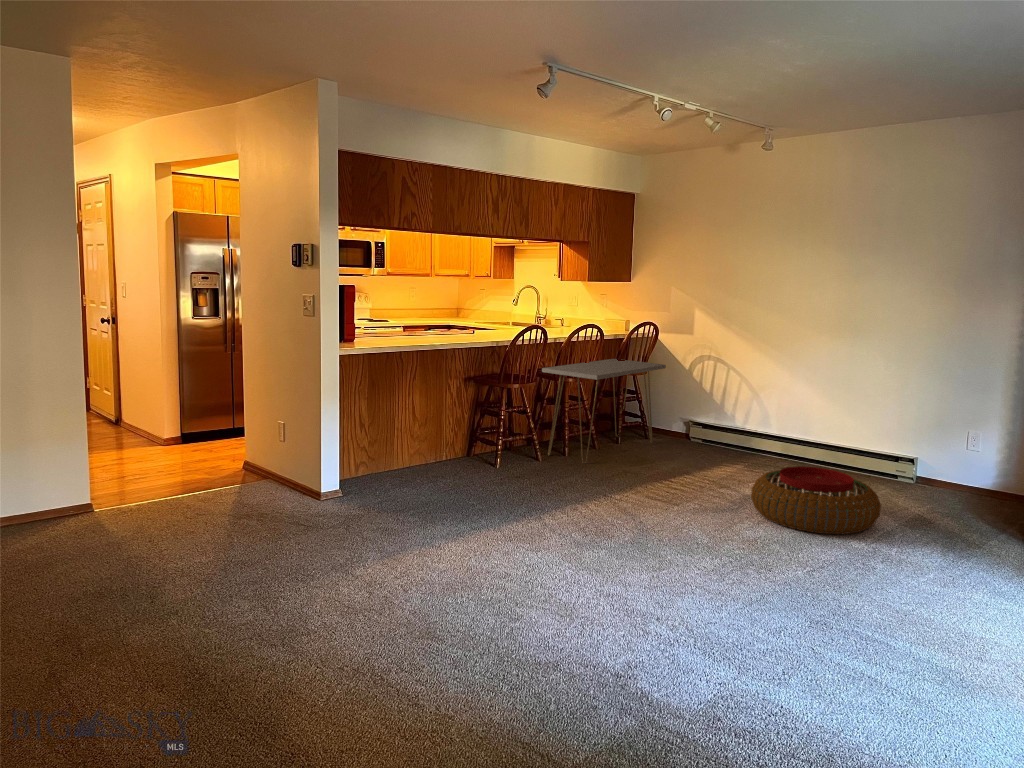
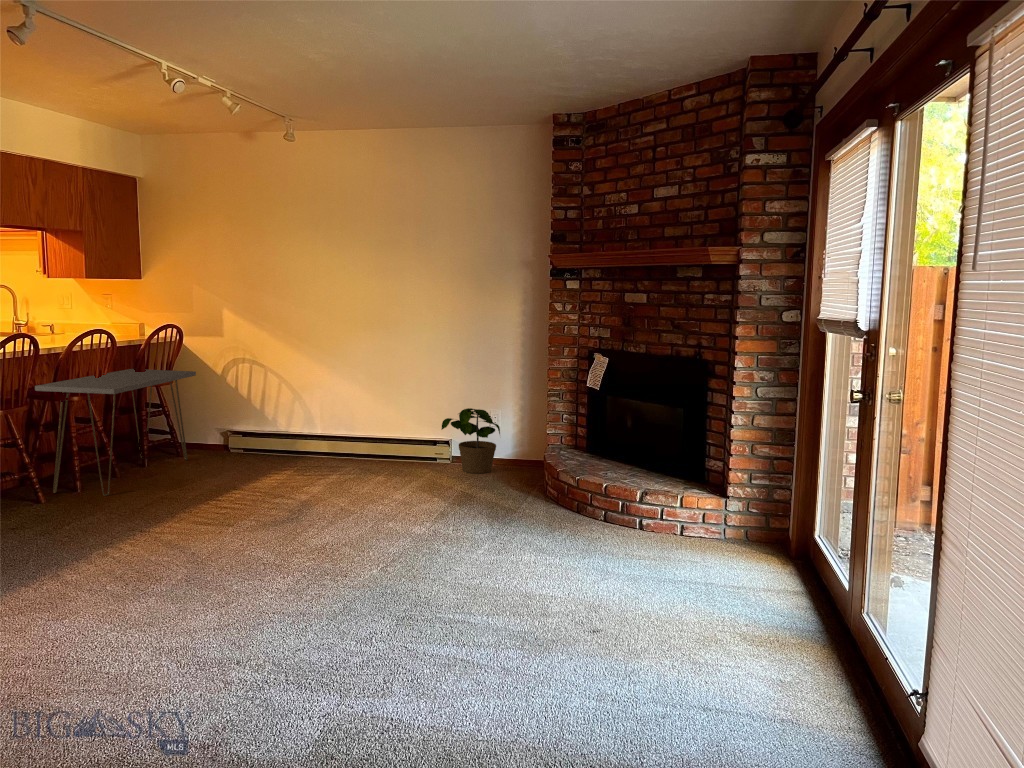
potted plant: none [906,426,981,500] -> present [442,408,500,474]
pouf: present [751,466,881,534] -> none [310,461,432,527]

